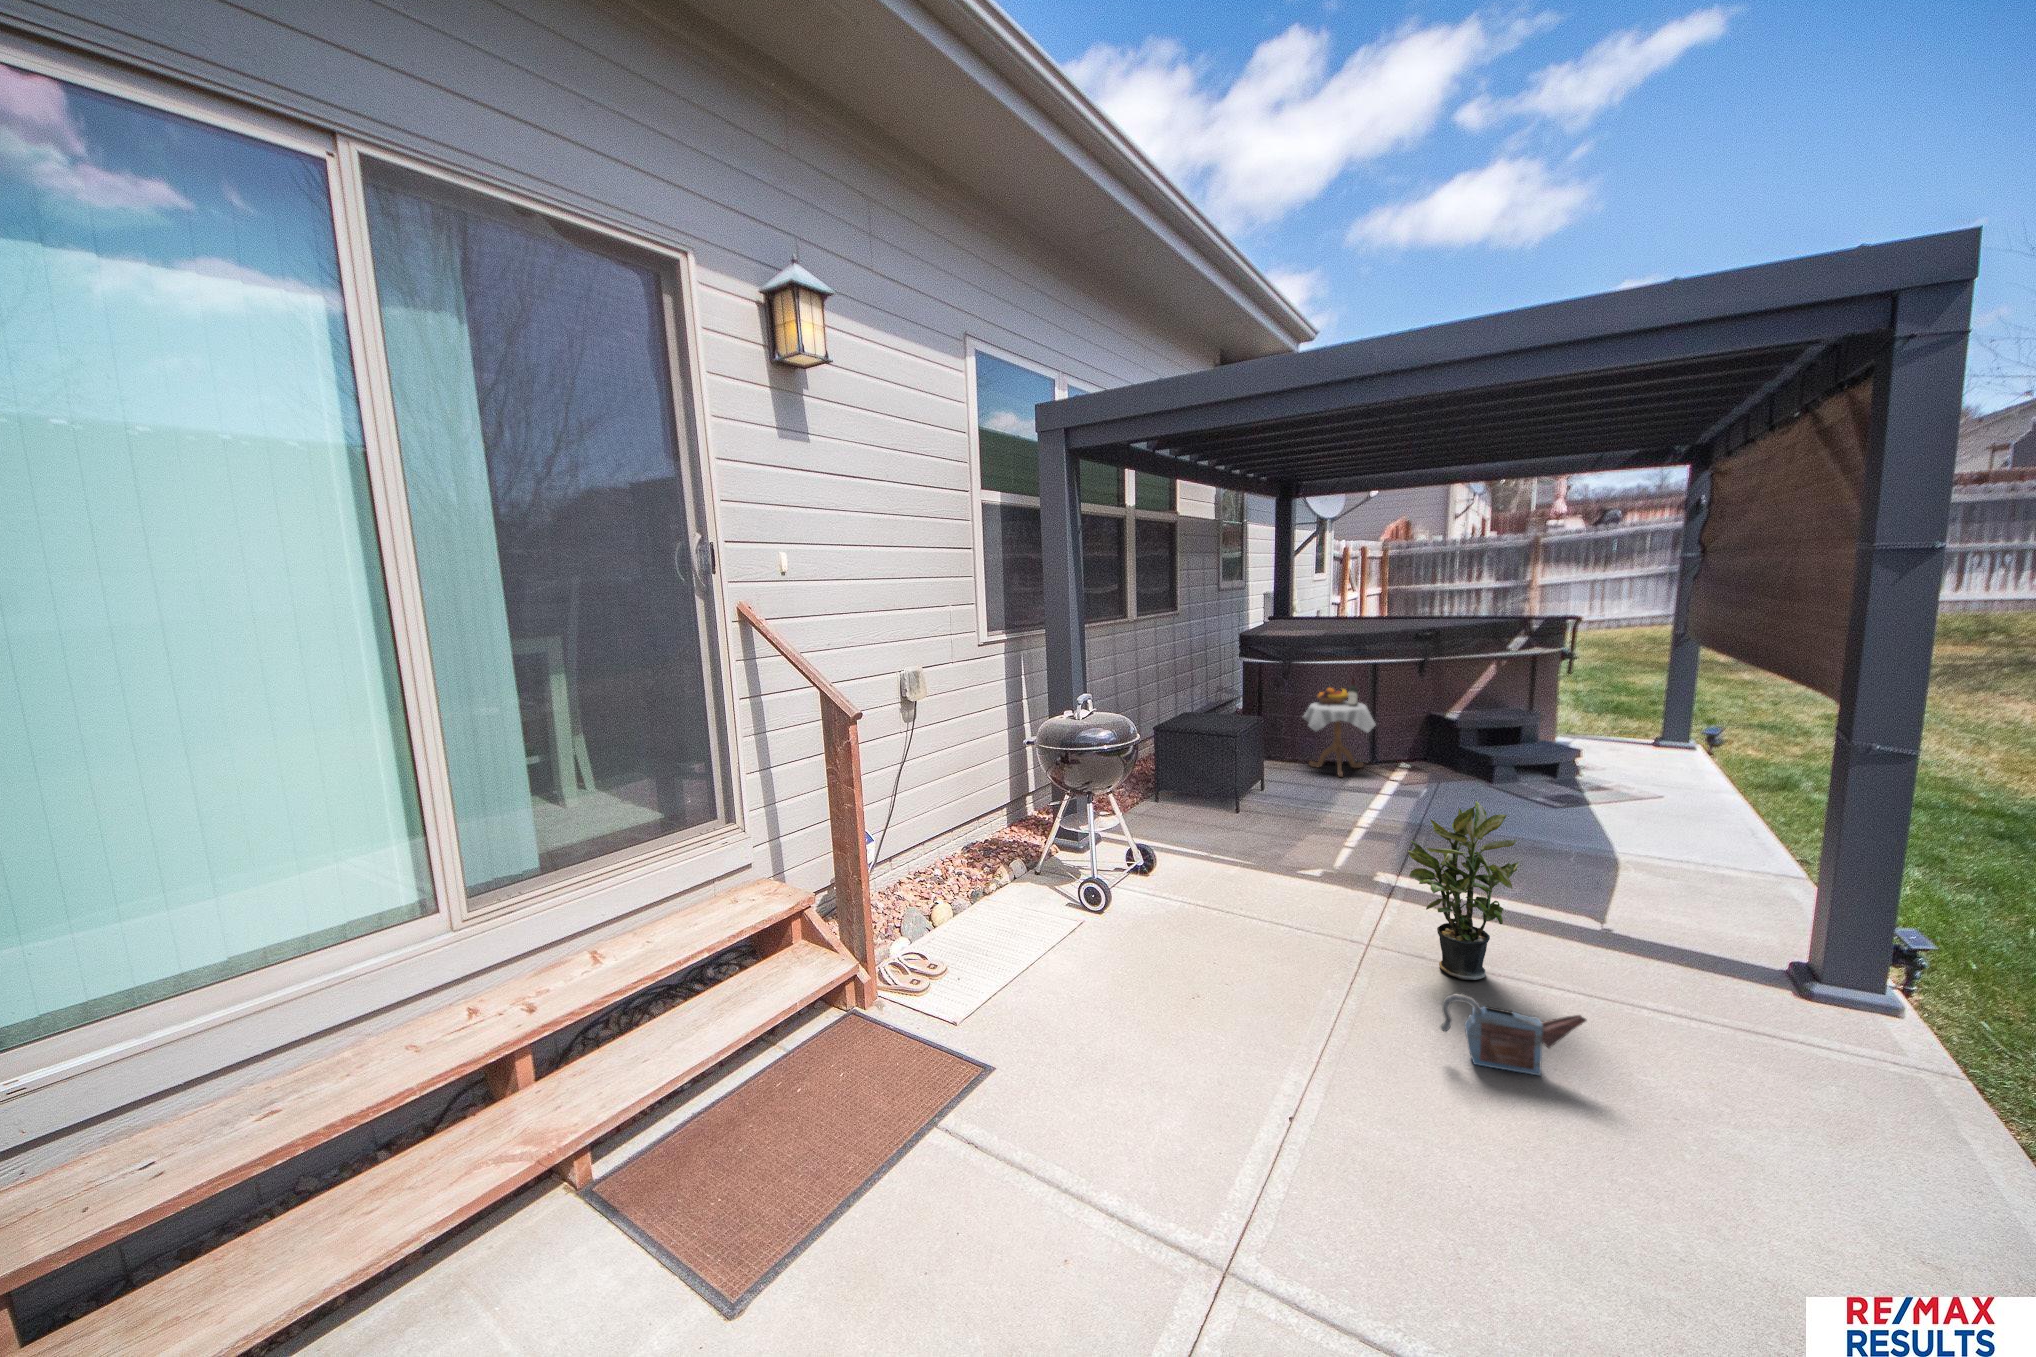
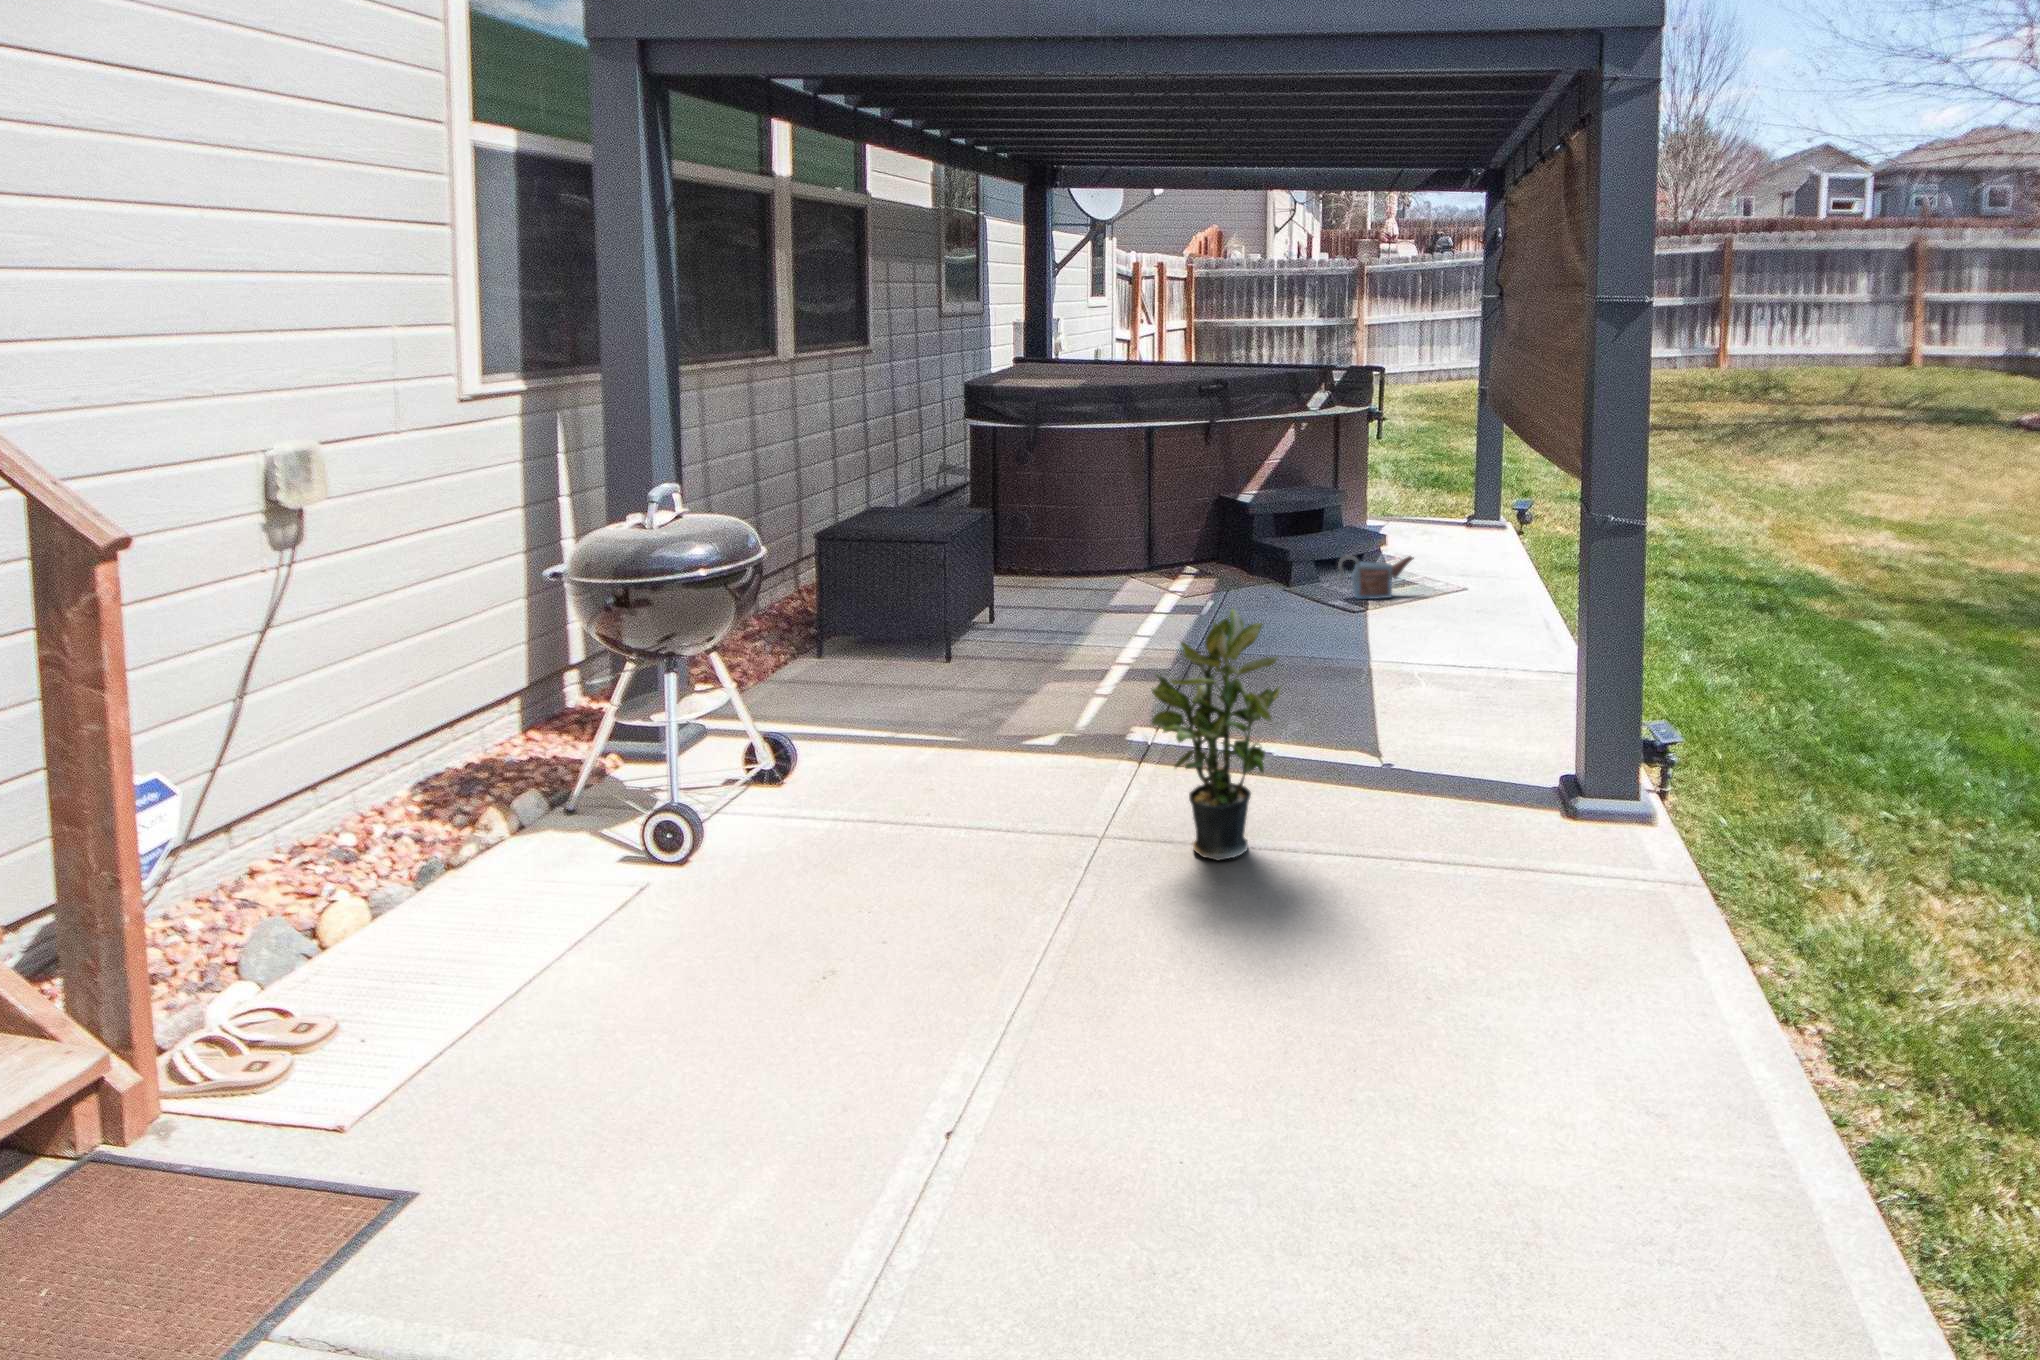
side table: present [1303,678,1375,777] -> none [1048,449,1148,598]
watering can: present [1440,994,1586,1076] -> present [1338,555,1414,599]

